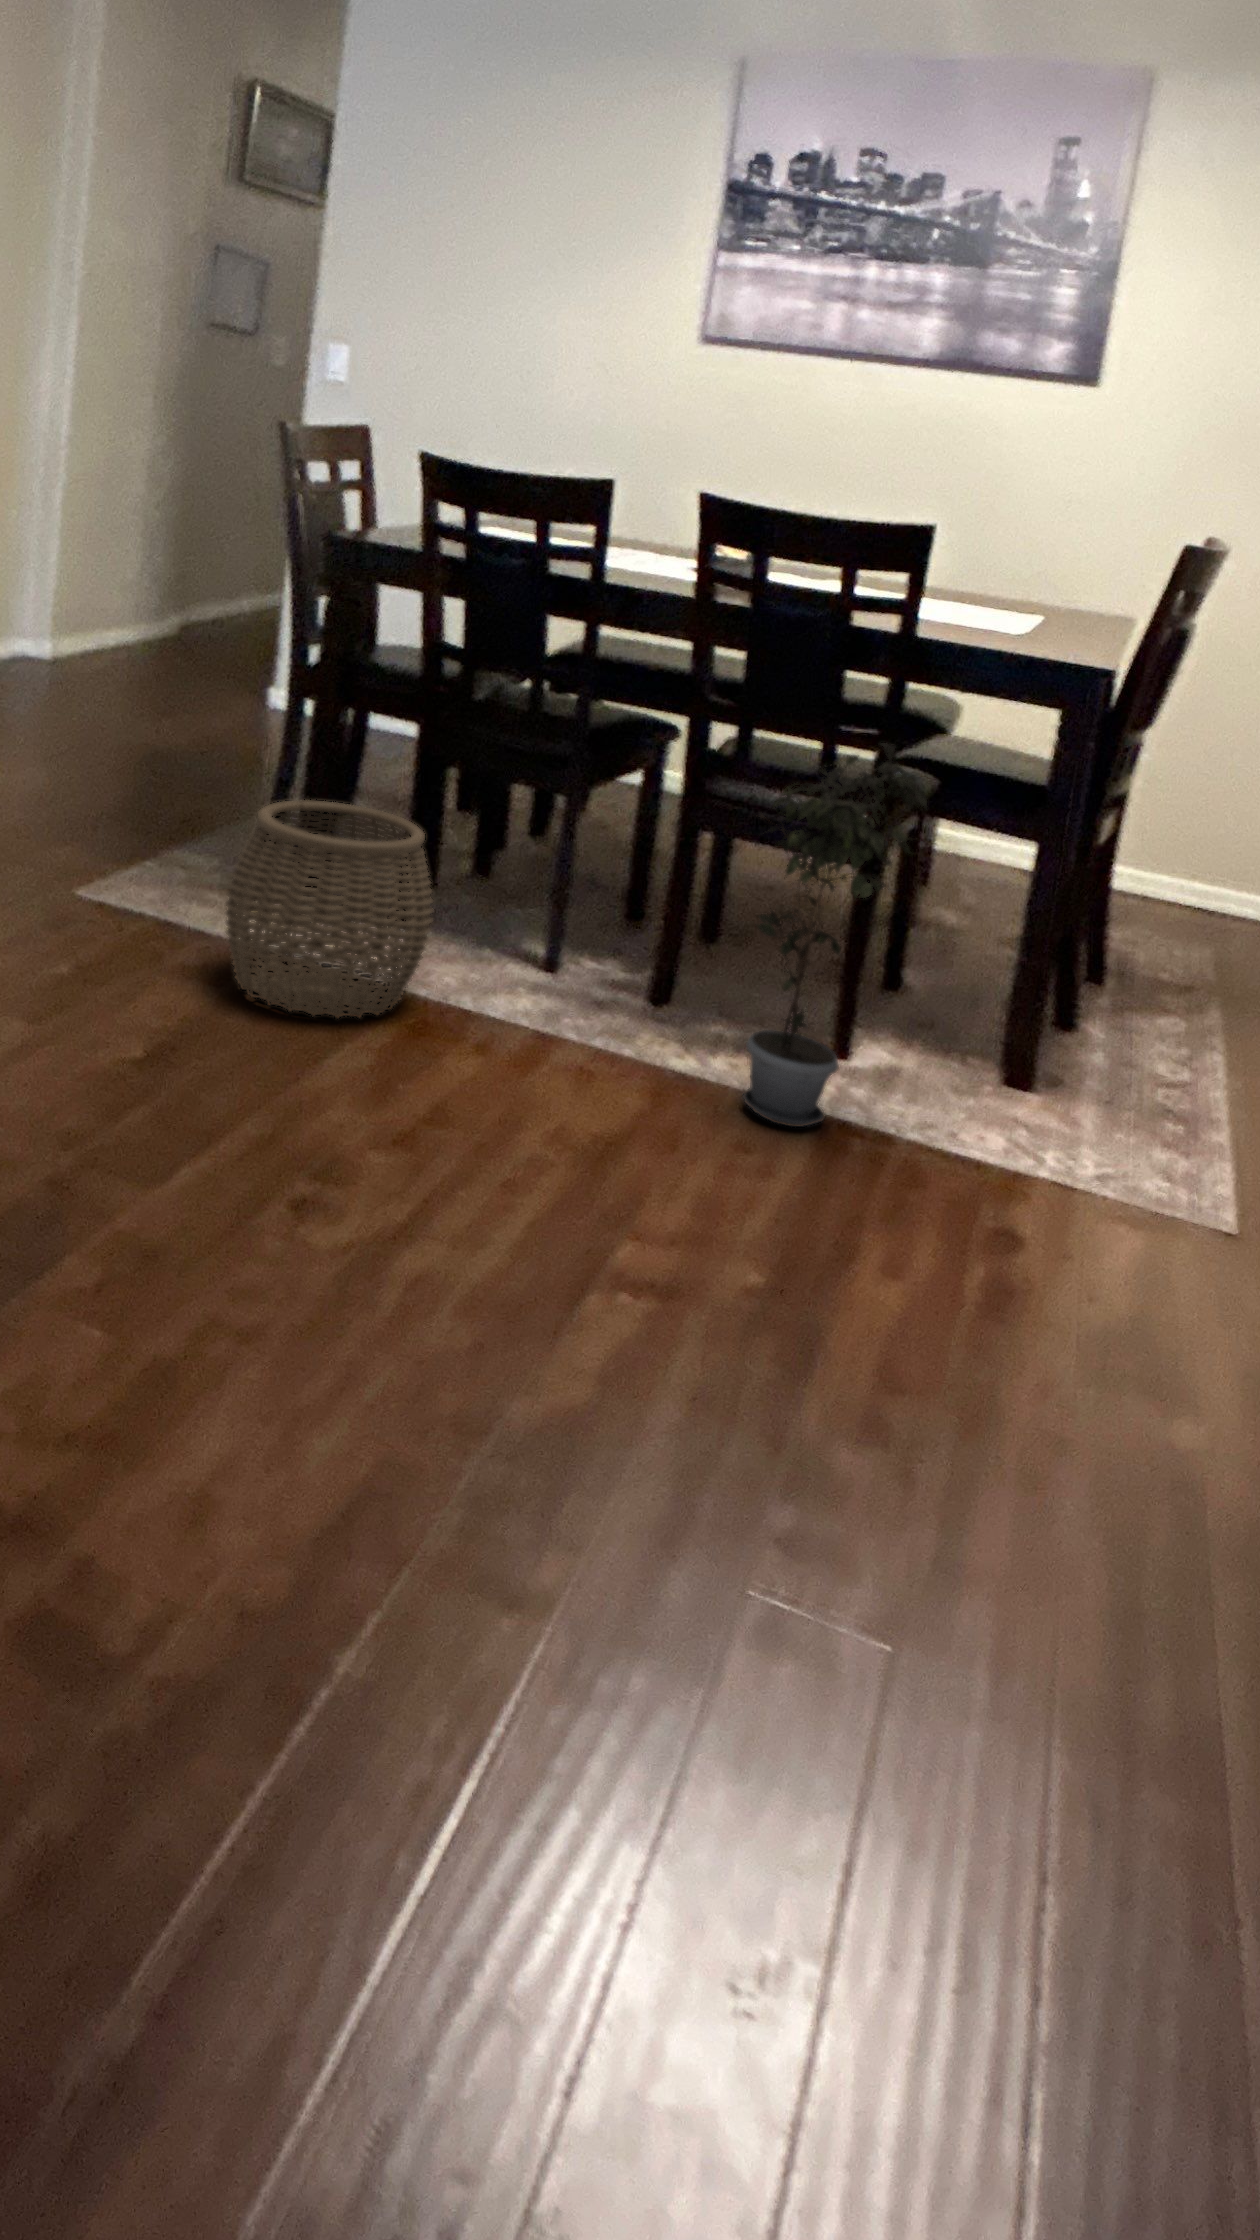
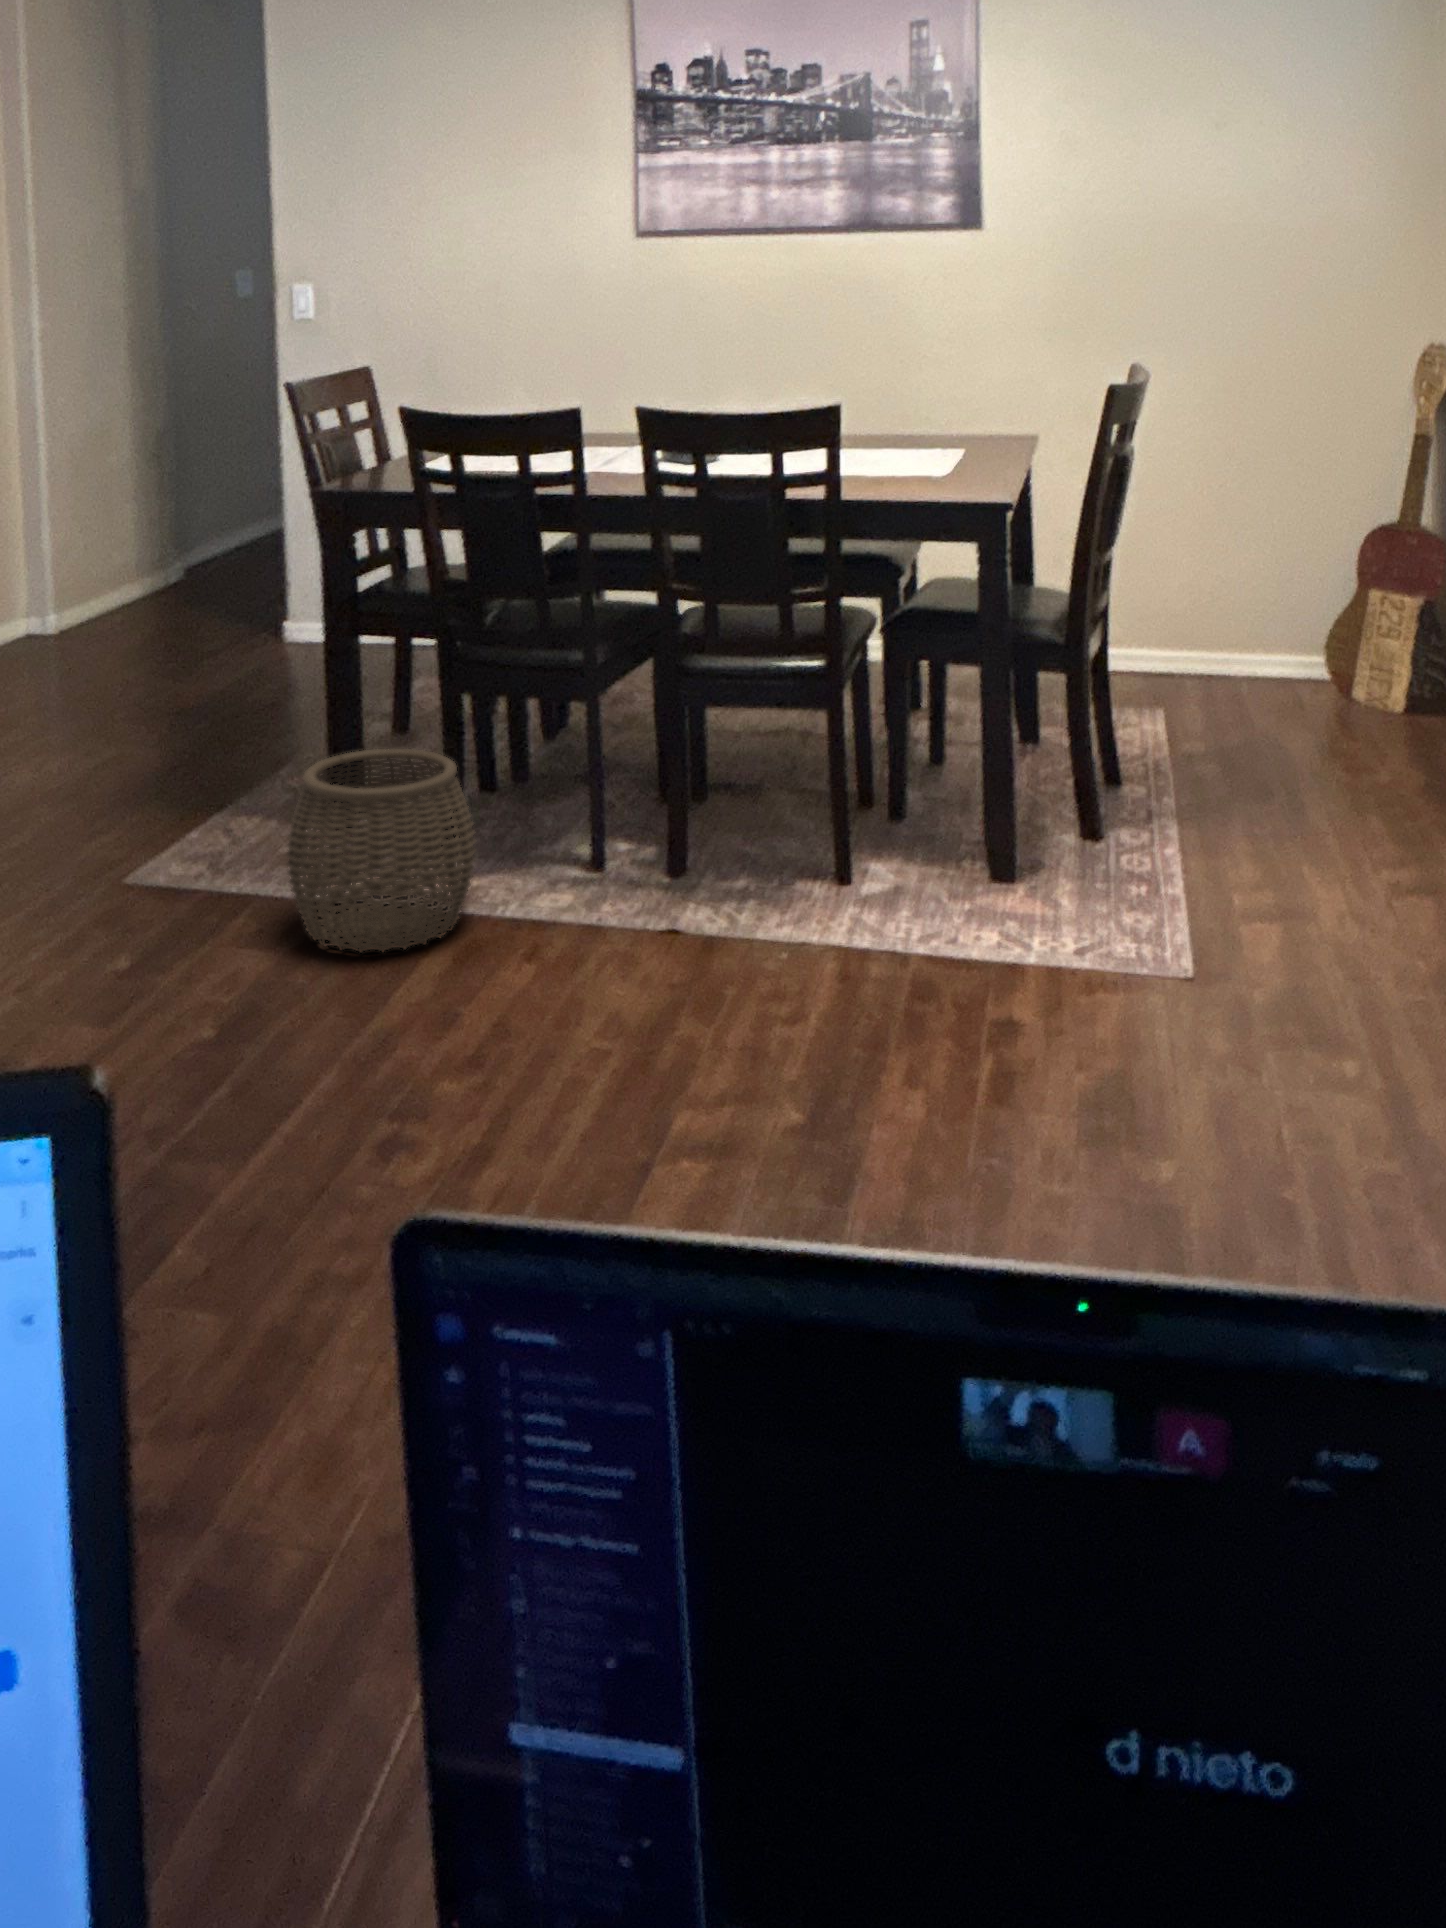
potted plant: present [743,743,927,1127] -> none [732,616,878,965]

